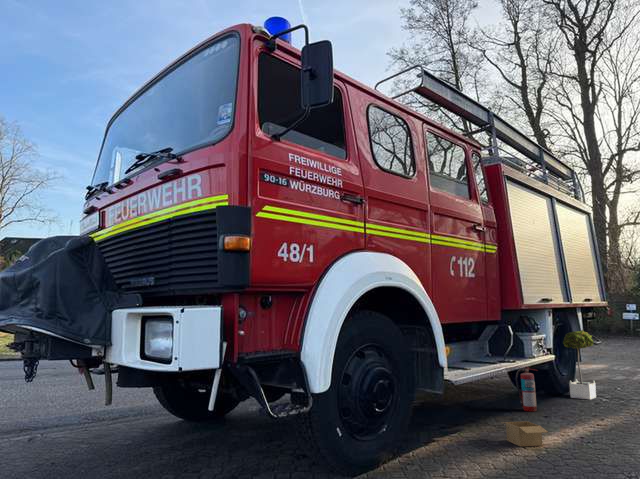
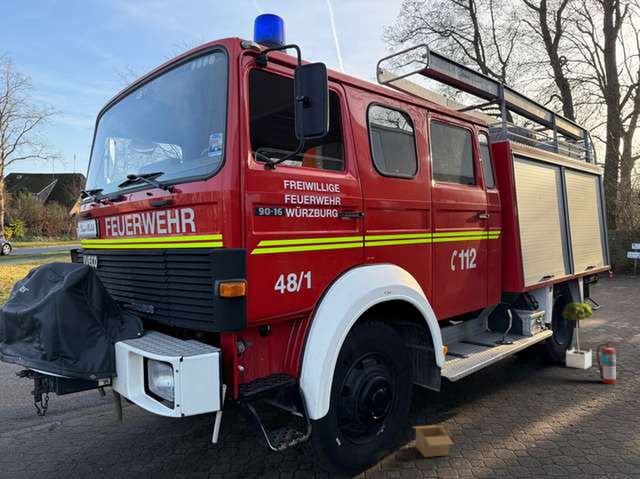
fire extinguisher: present [516,367,537,412] -> present [596,339,618,384]
cardboard box: present [503,421,548,446] -> present [413,425,453,457]

